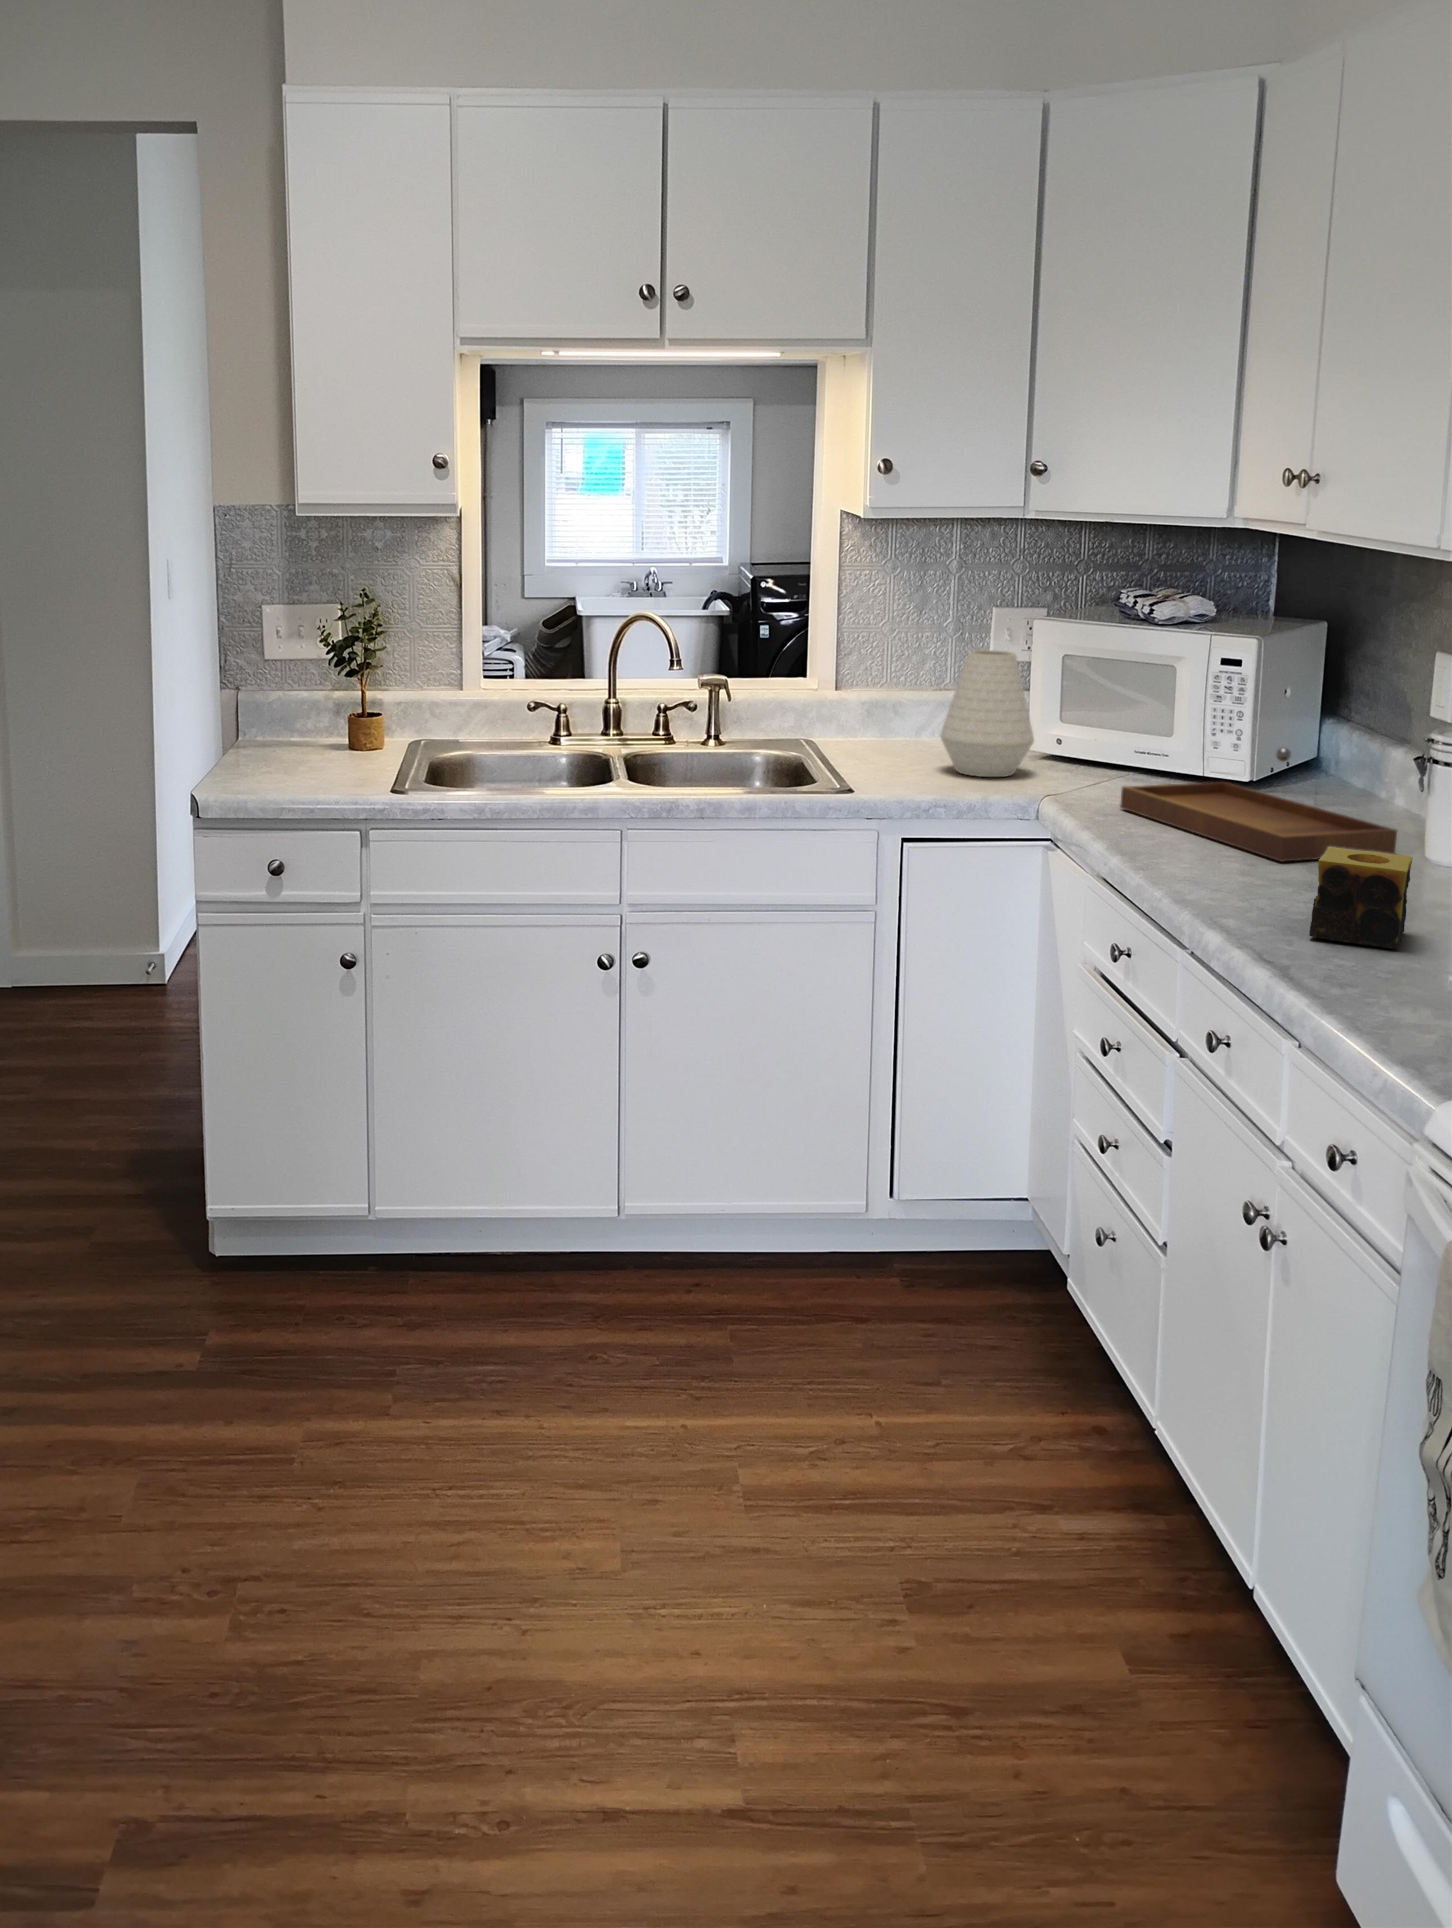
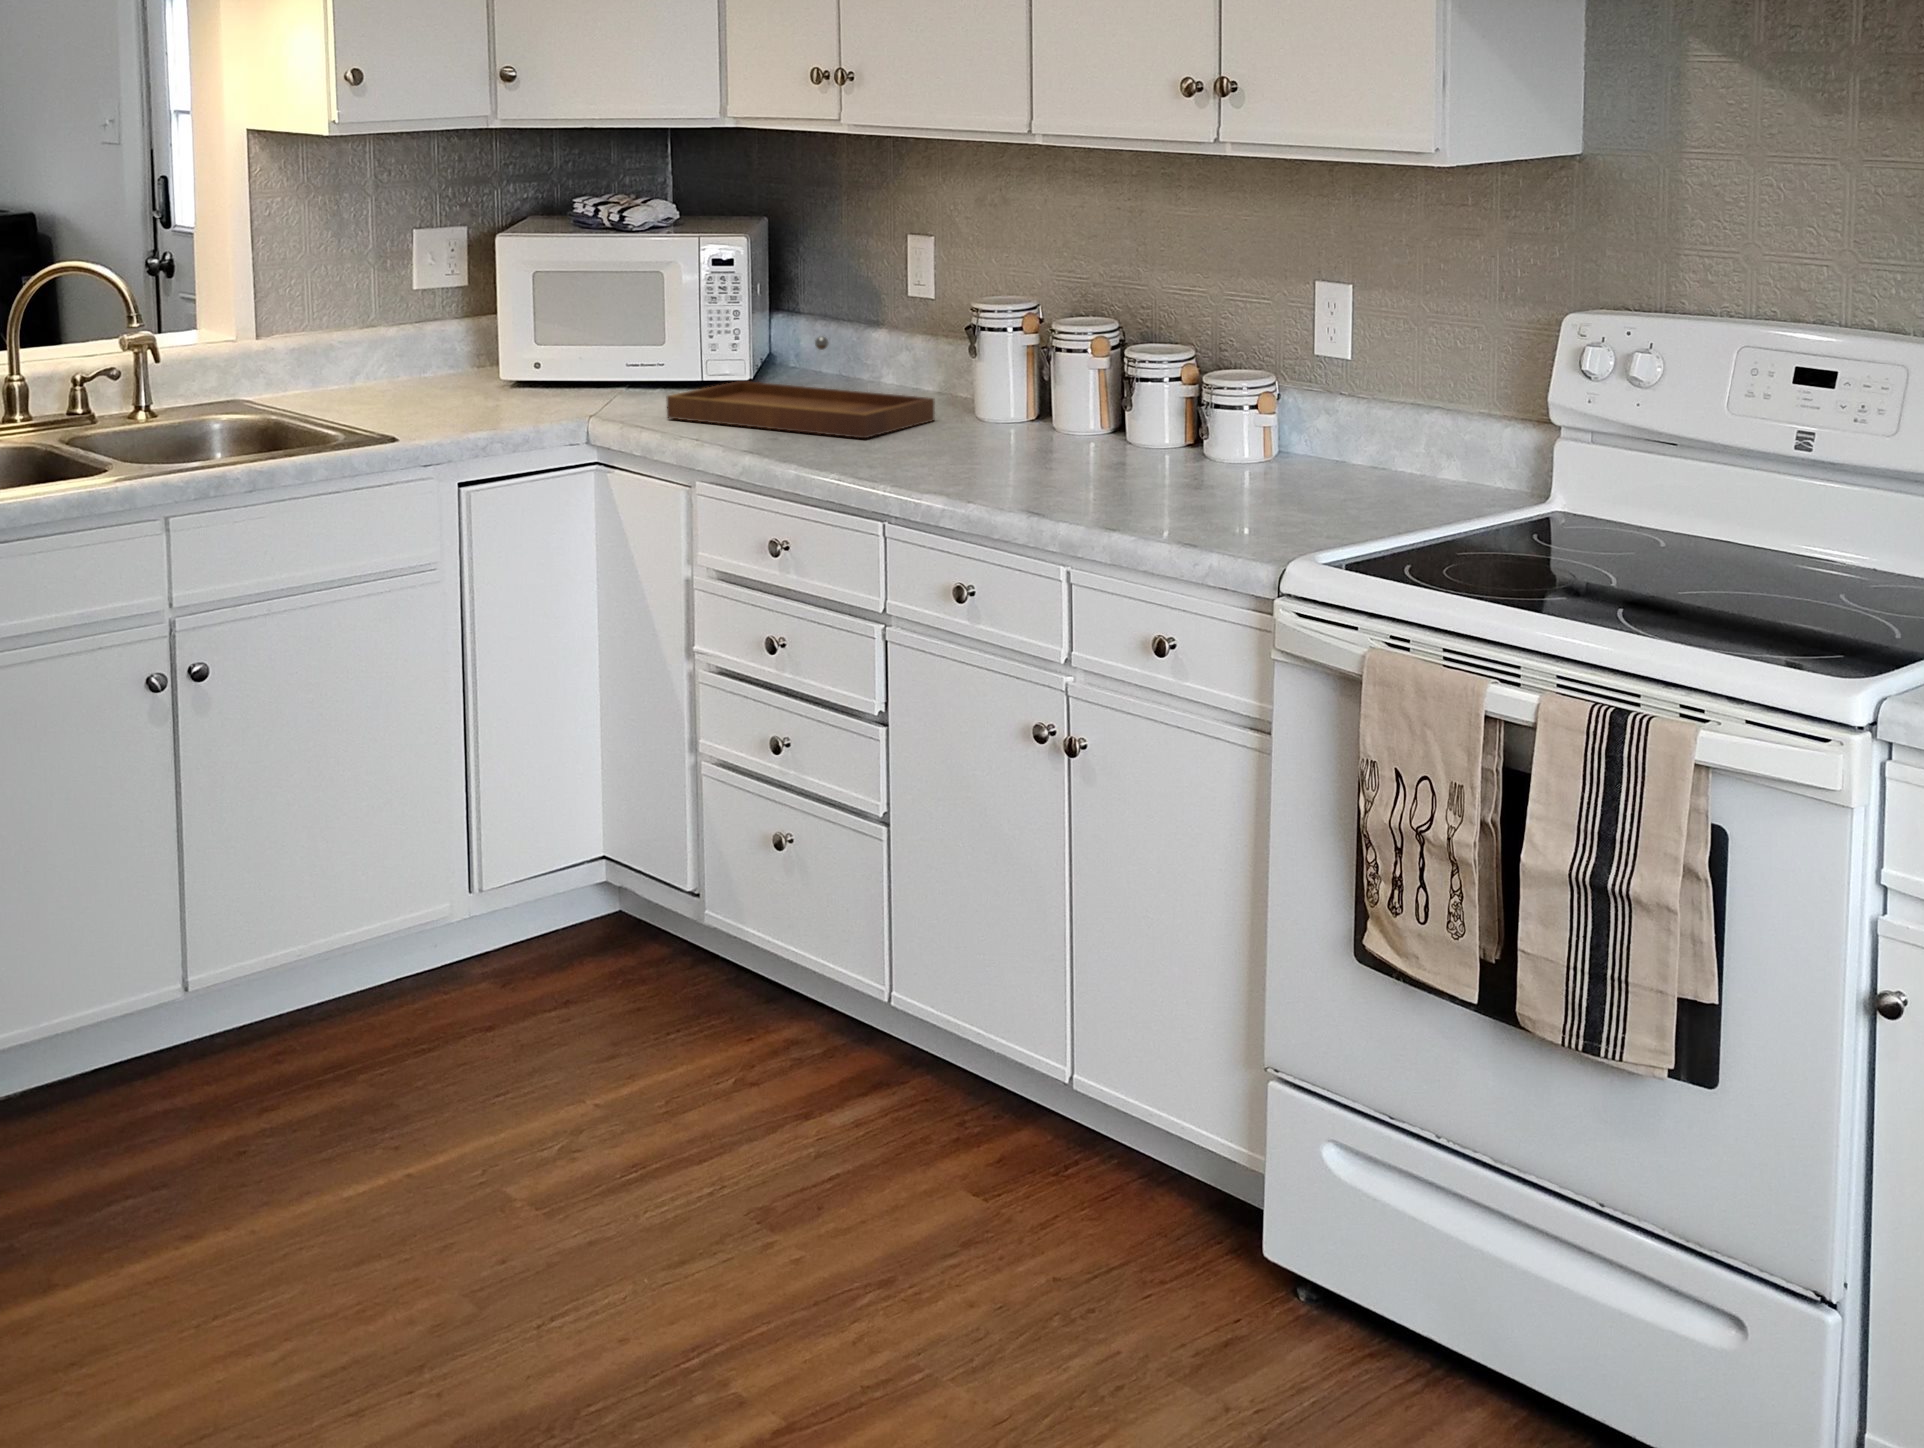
vase: present [941,650,1034,777] -> none [431,272,533,411]
candle: present [1309,847,1413,949] -> none [958,405,1038,483]

